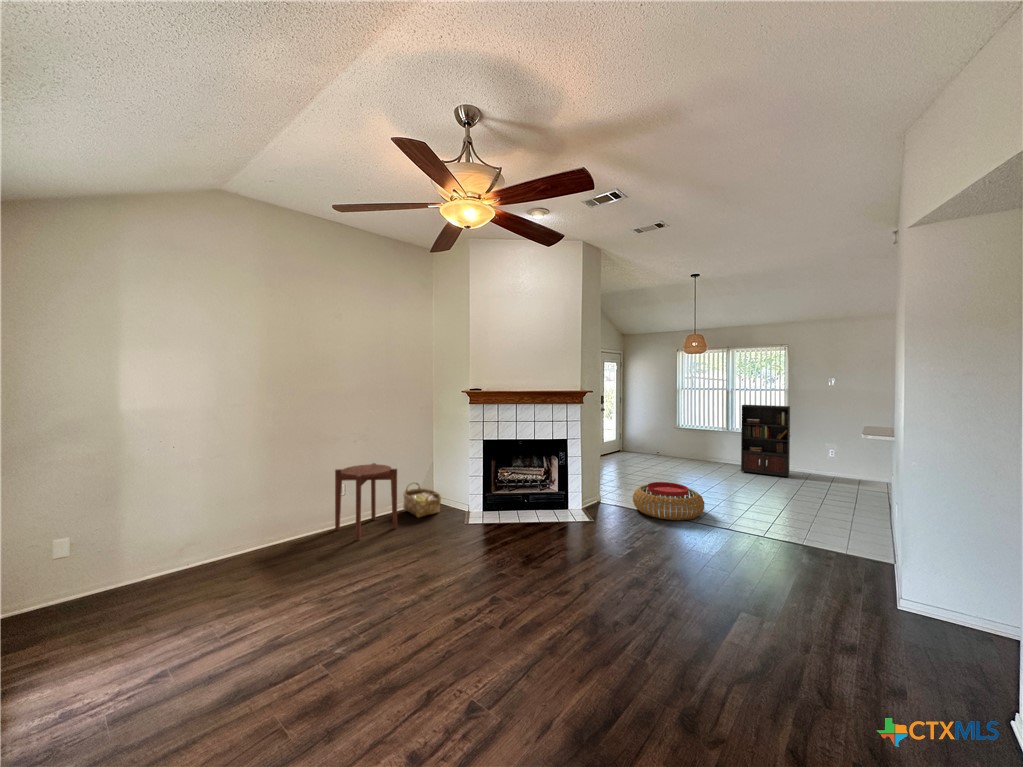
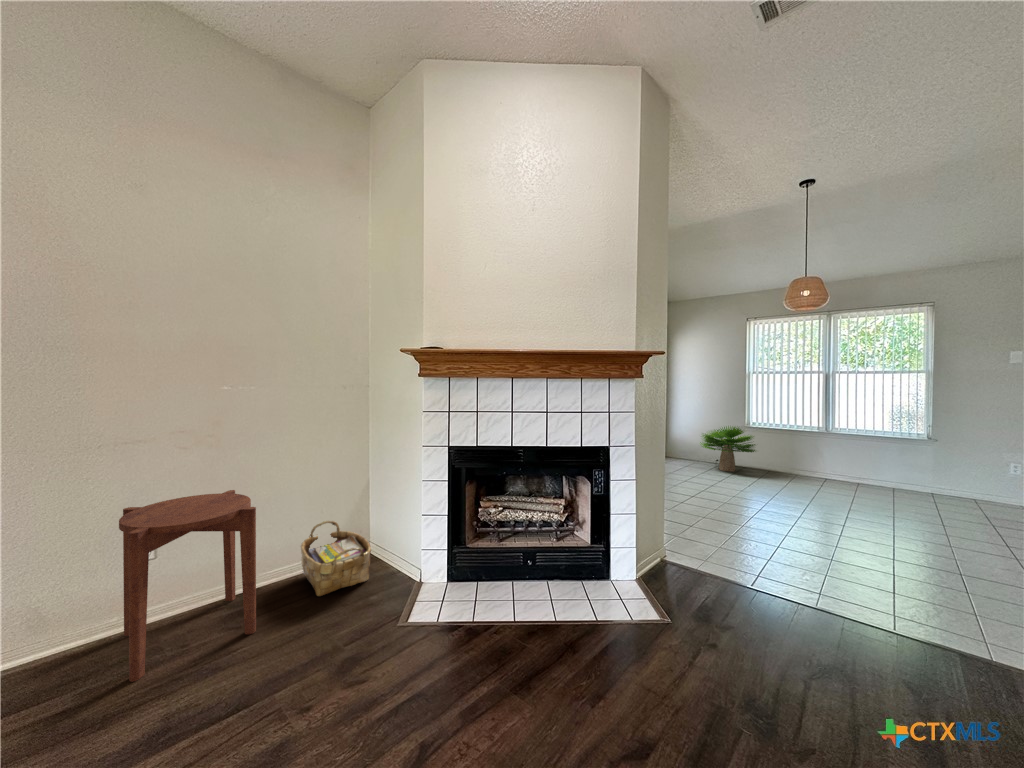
bookcase: present [741,405,804,477] -> none [863,392,970,507]
potted plant: none [642,427,683,460] -> present [701,426,755,472]
pouf: present [633,482,704,520] -> none [731,528,897,622]

